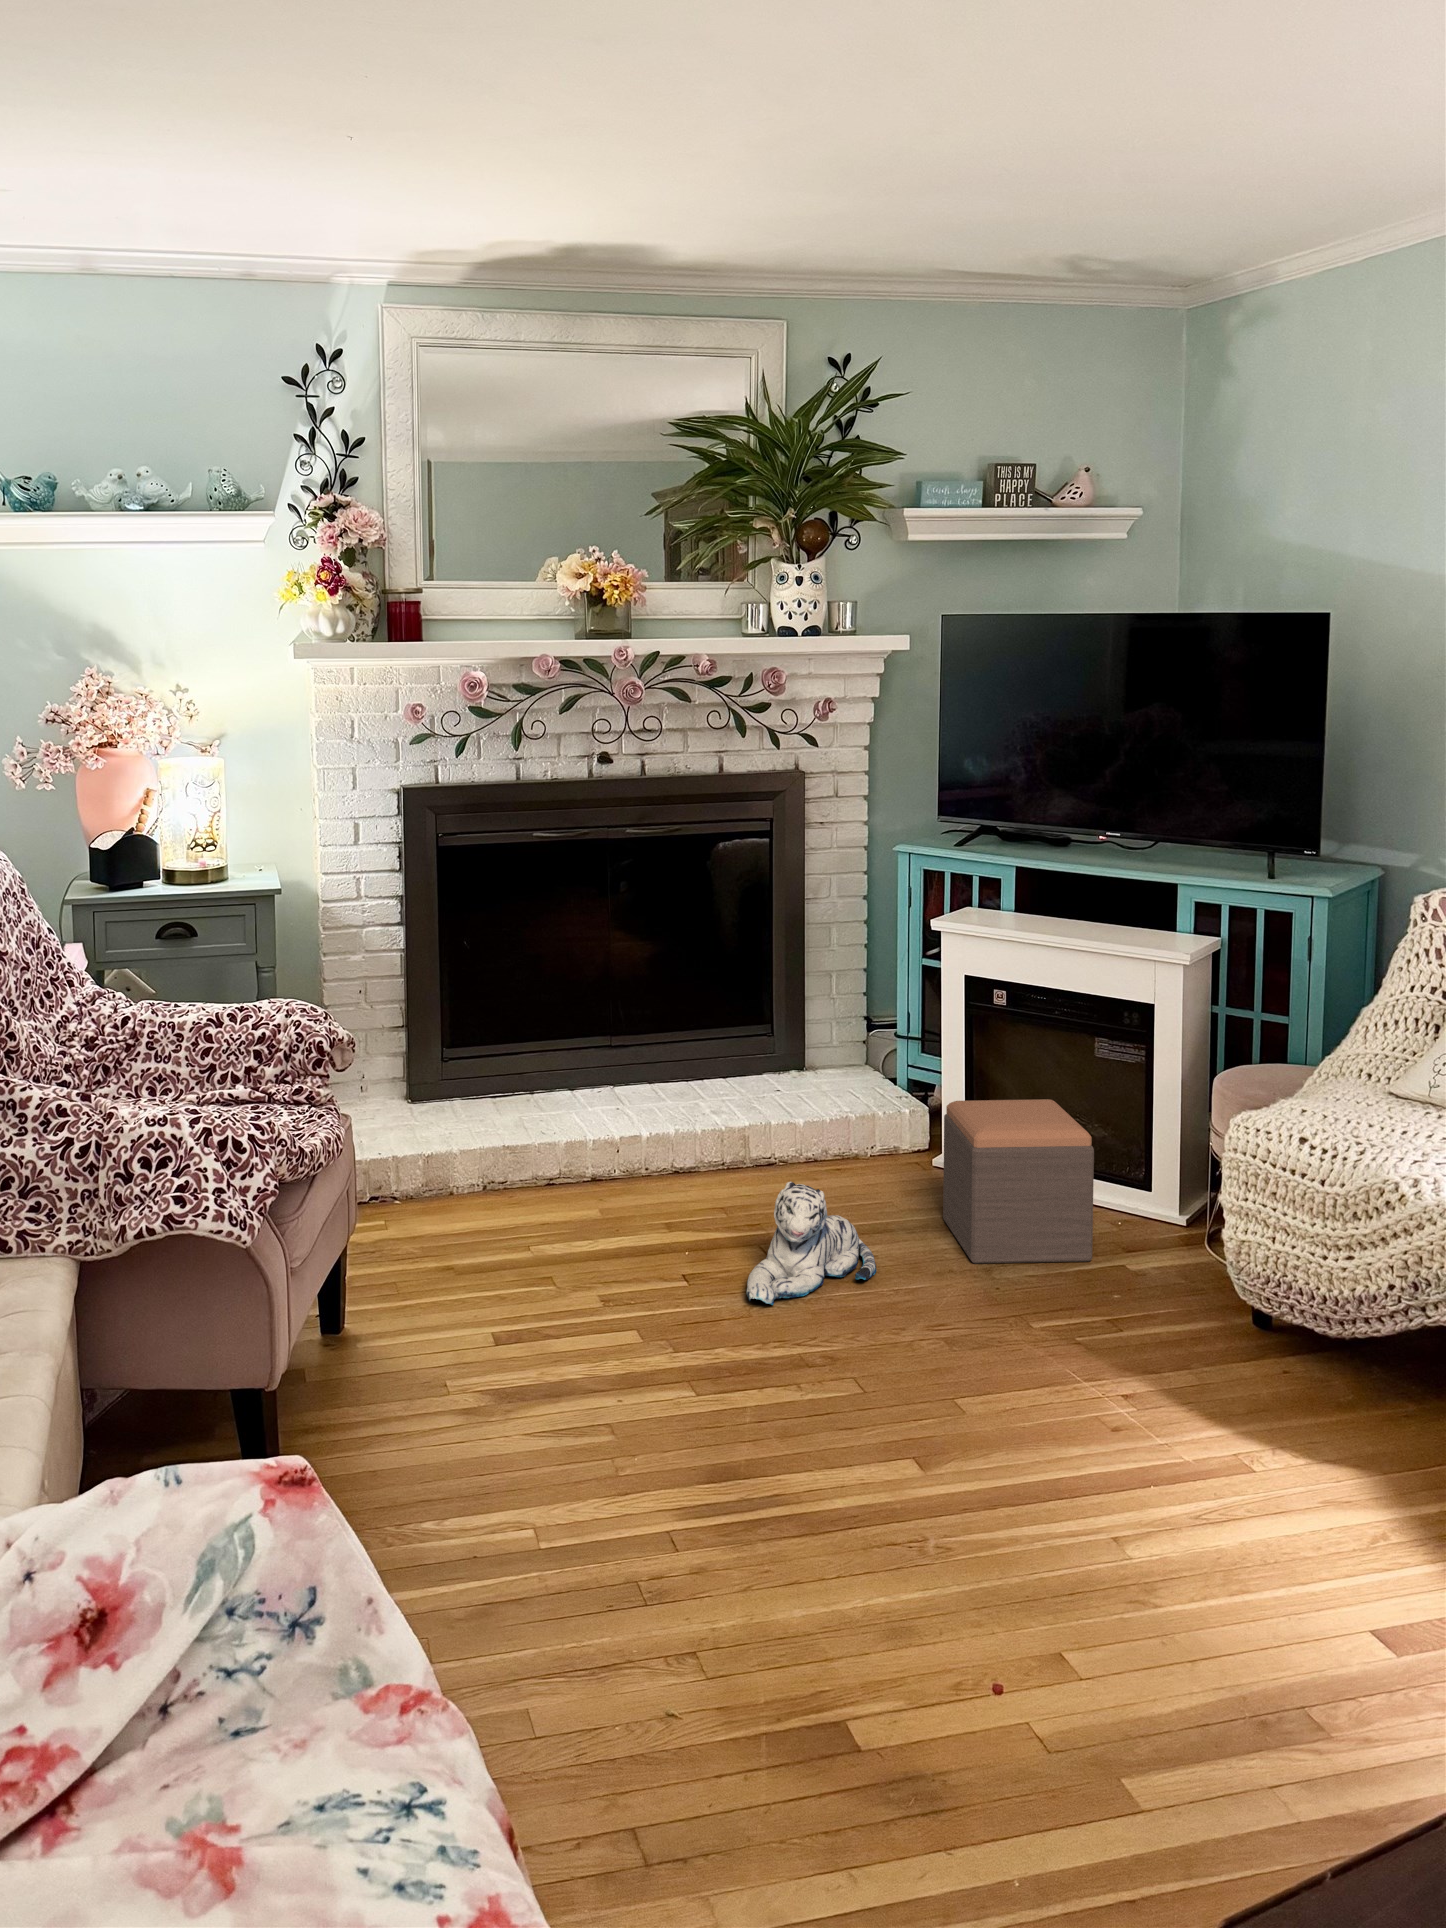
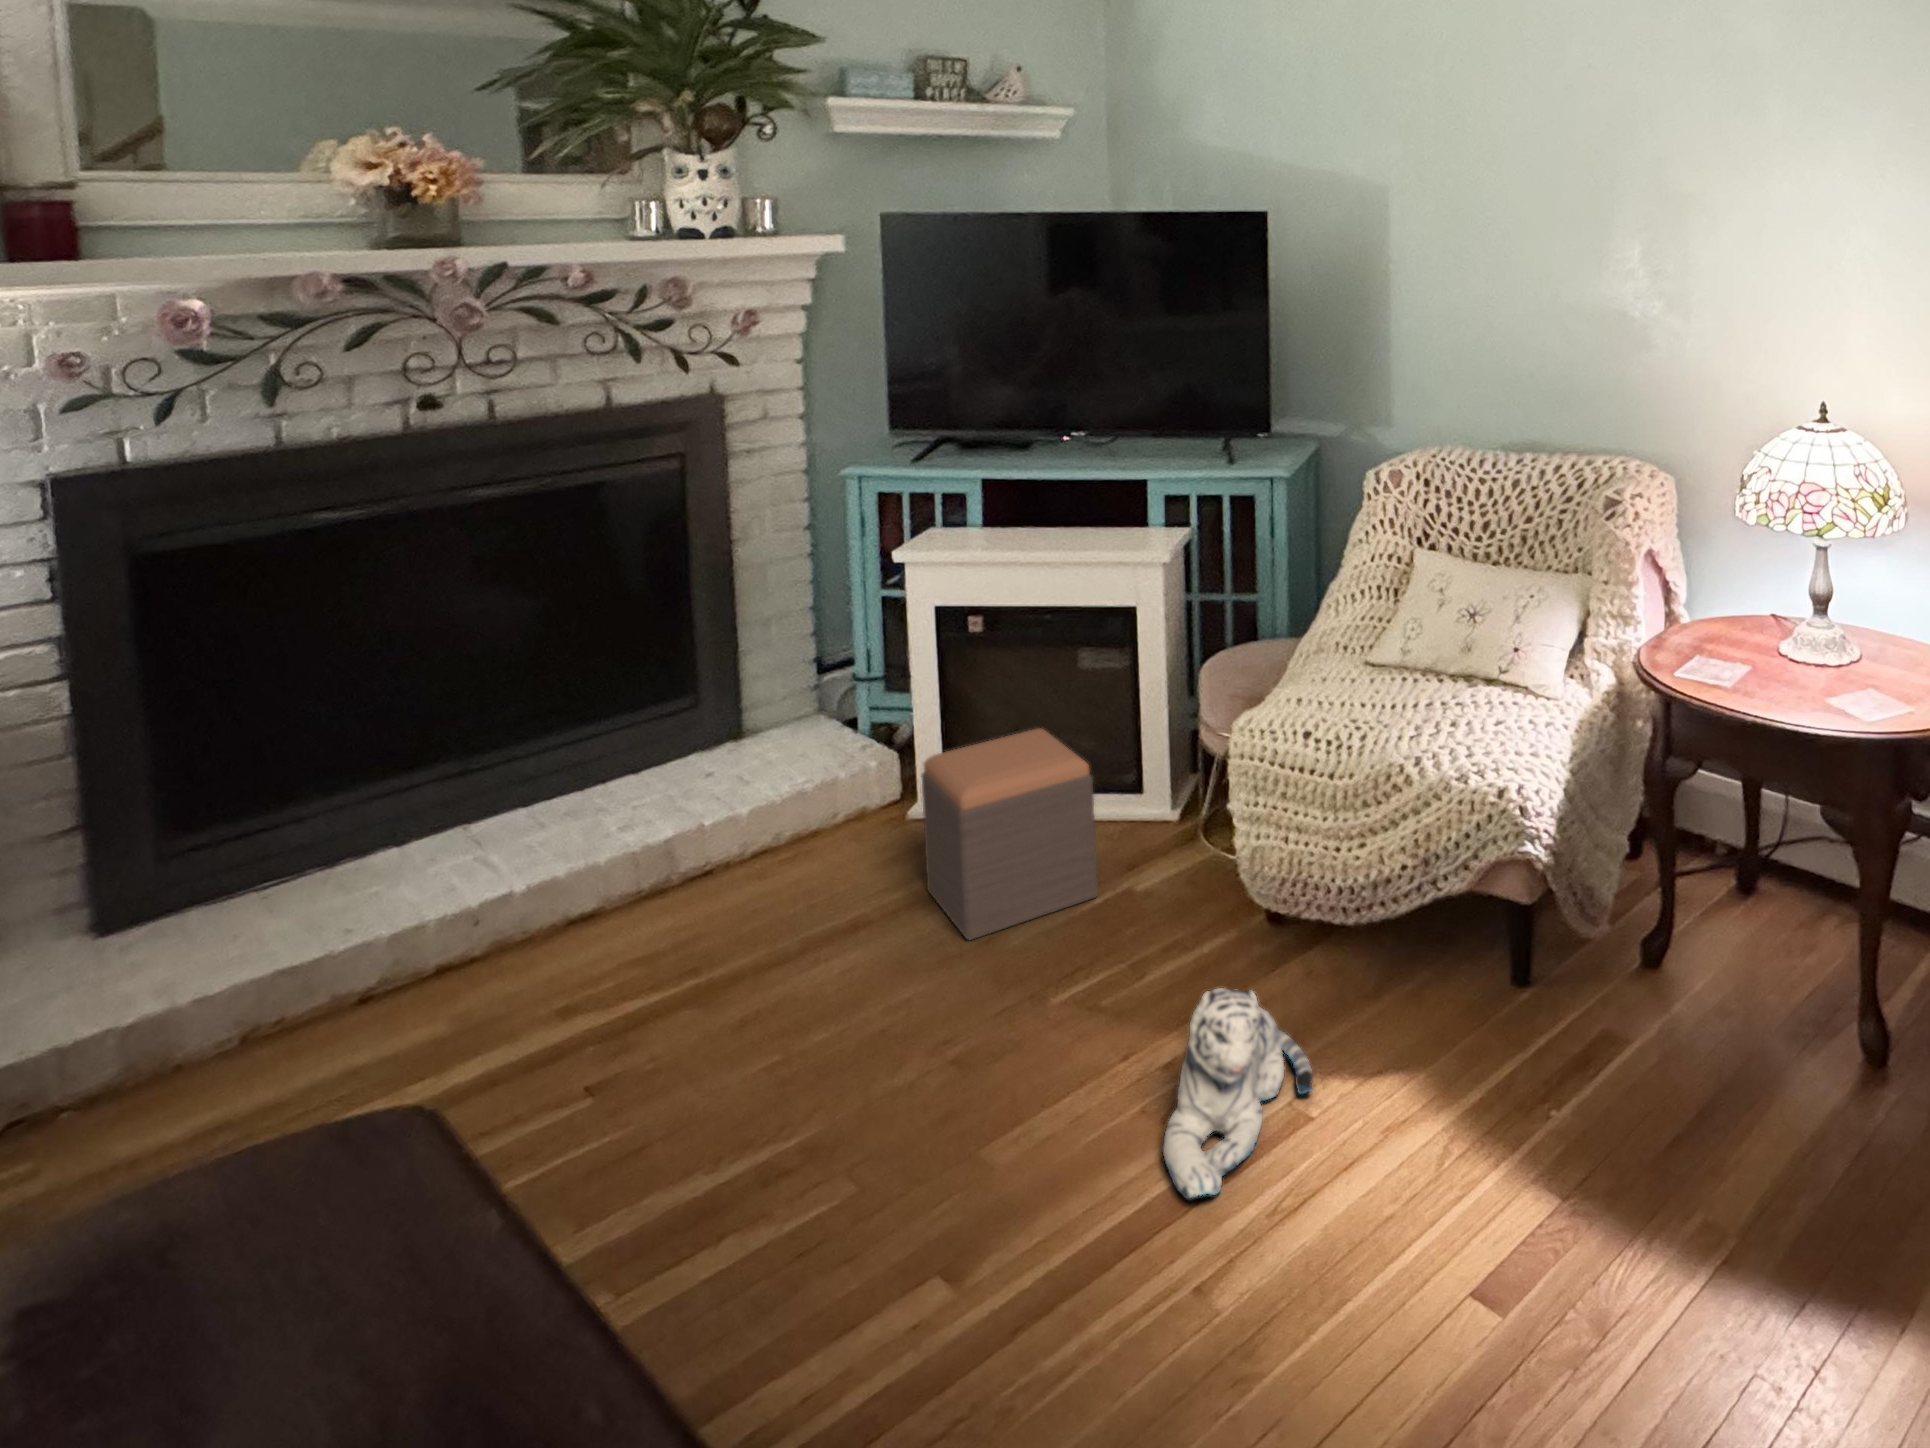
plush toy: present [747,1182,876,1305] -> present [1163,988,1313,1199]

